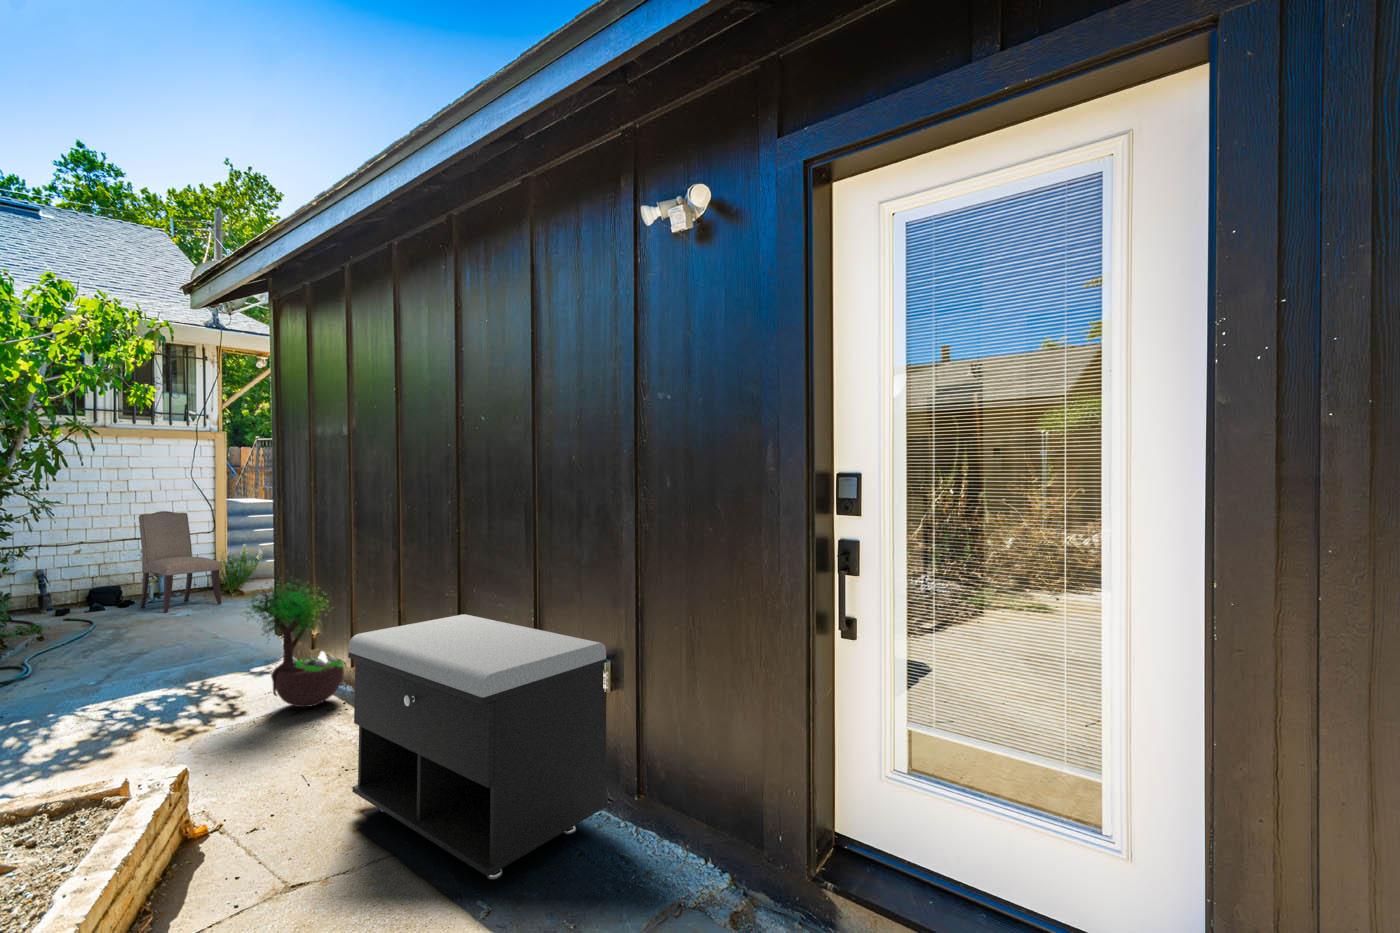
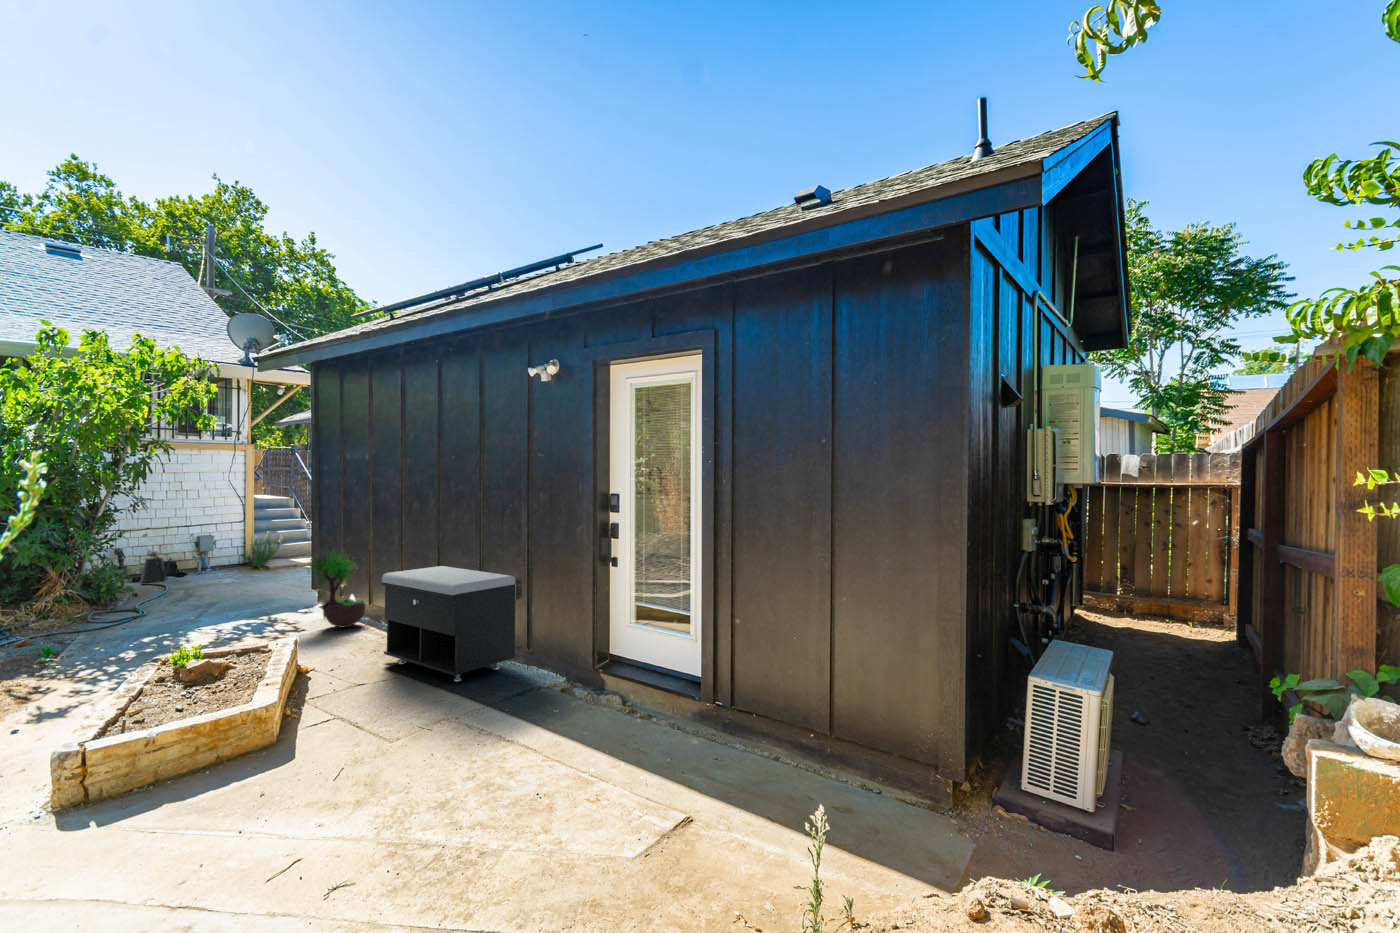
chair: present [139,511,221,613] -> none [189,504,253,580]
watering can: none [66,569,111,616] -> present [139,551,171,582]

